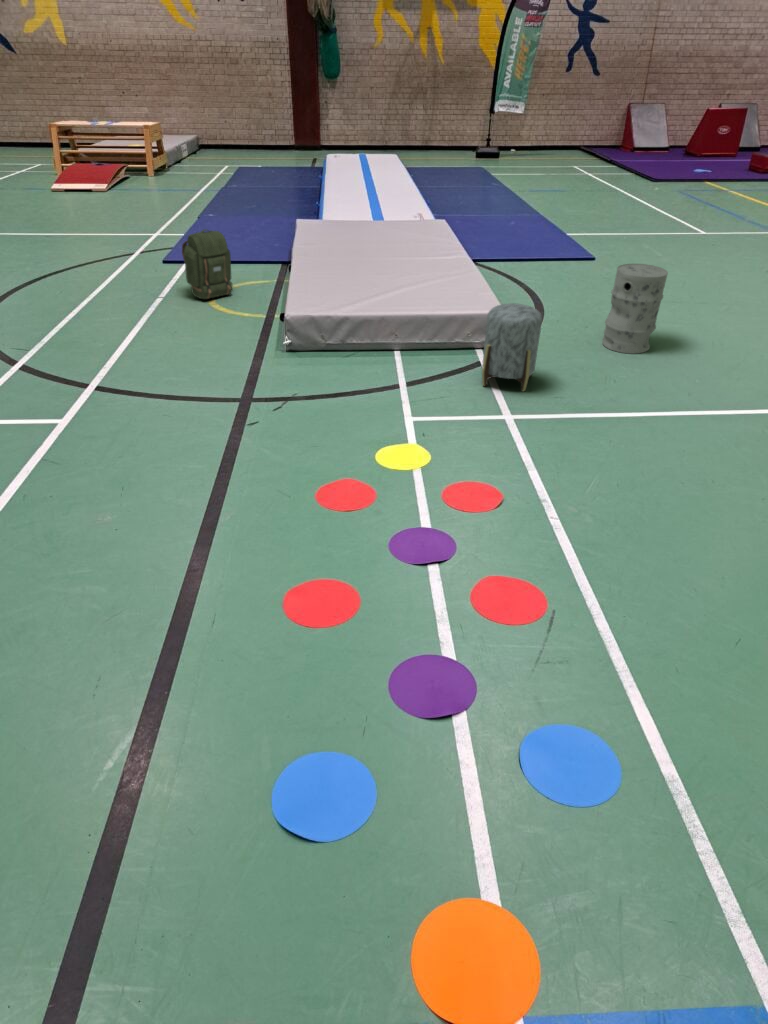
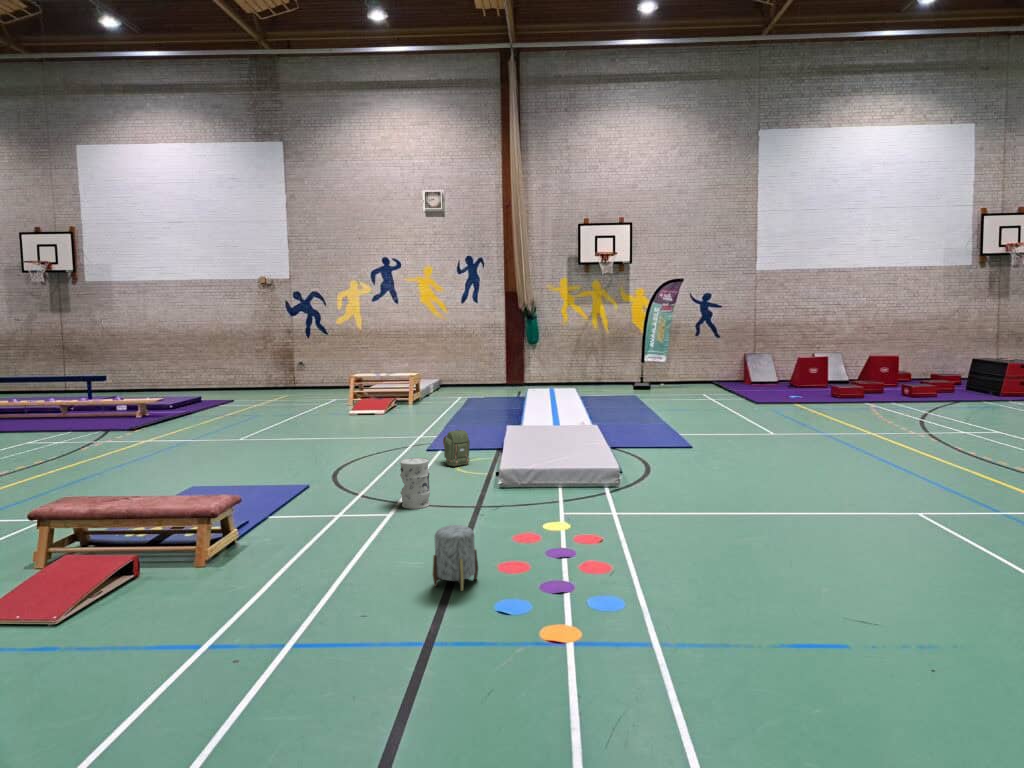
trash can: present [602,264,668,354] -> present [400,458,431,509]
stool: present [482,303,542,391] -> present [432,525,478,591]

